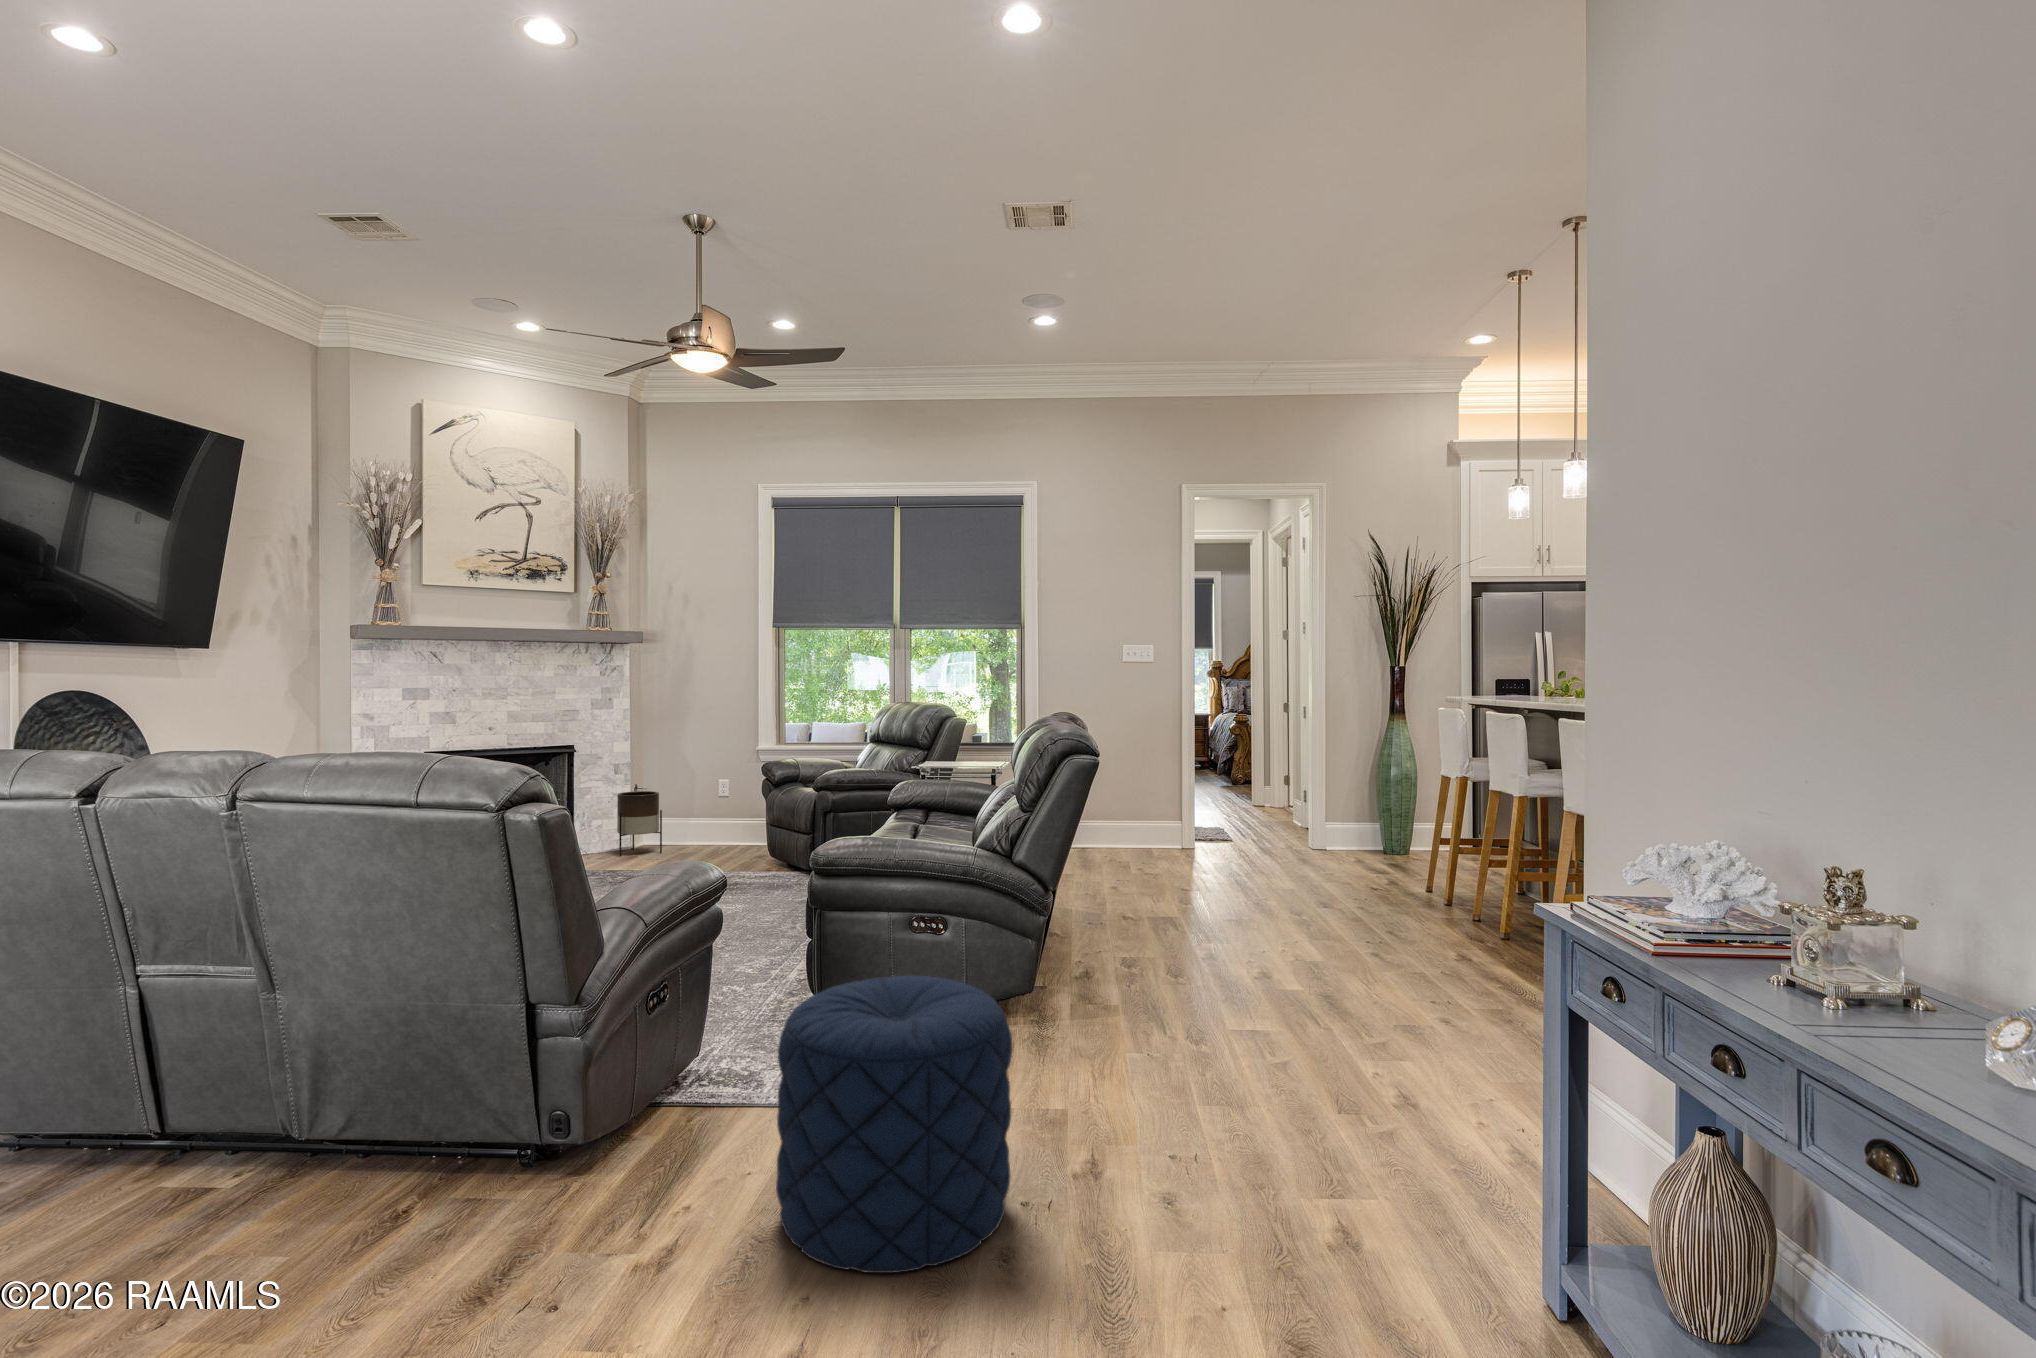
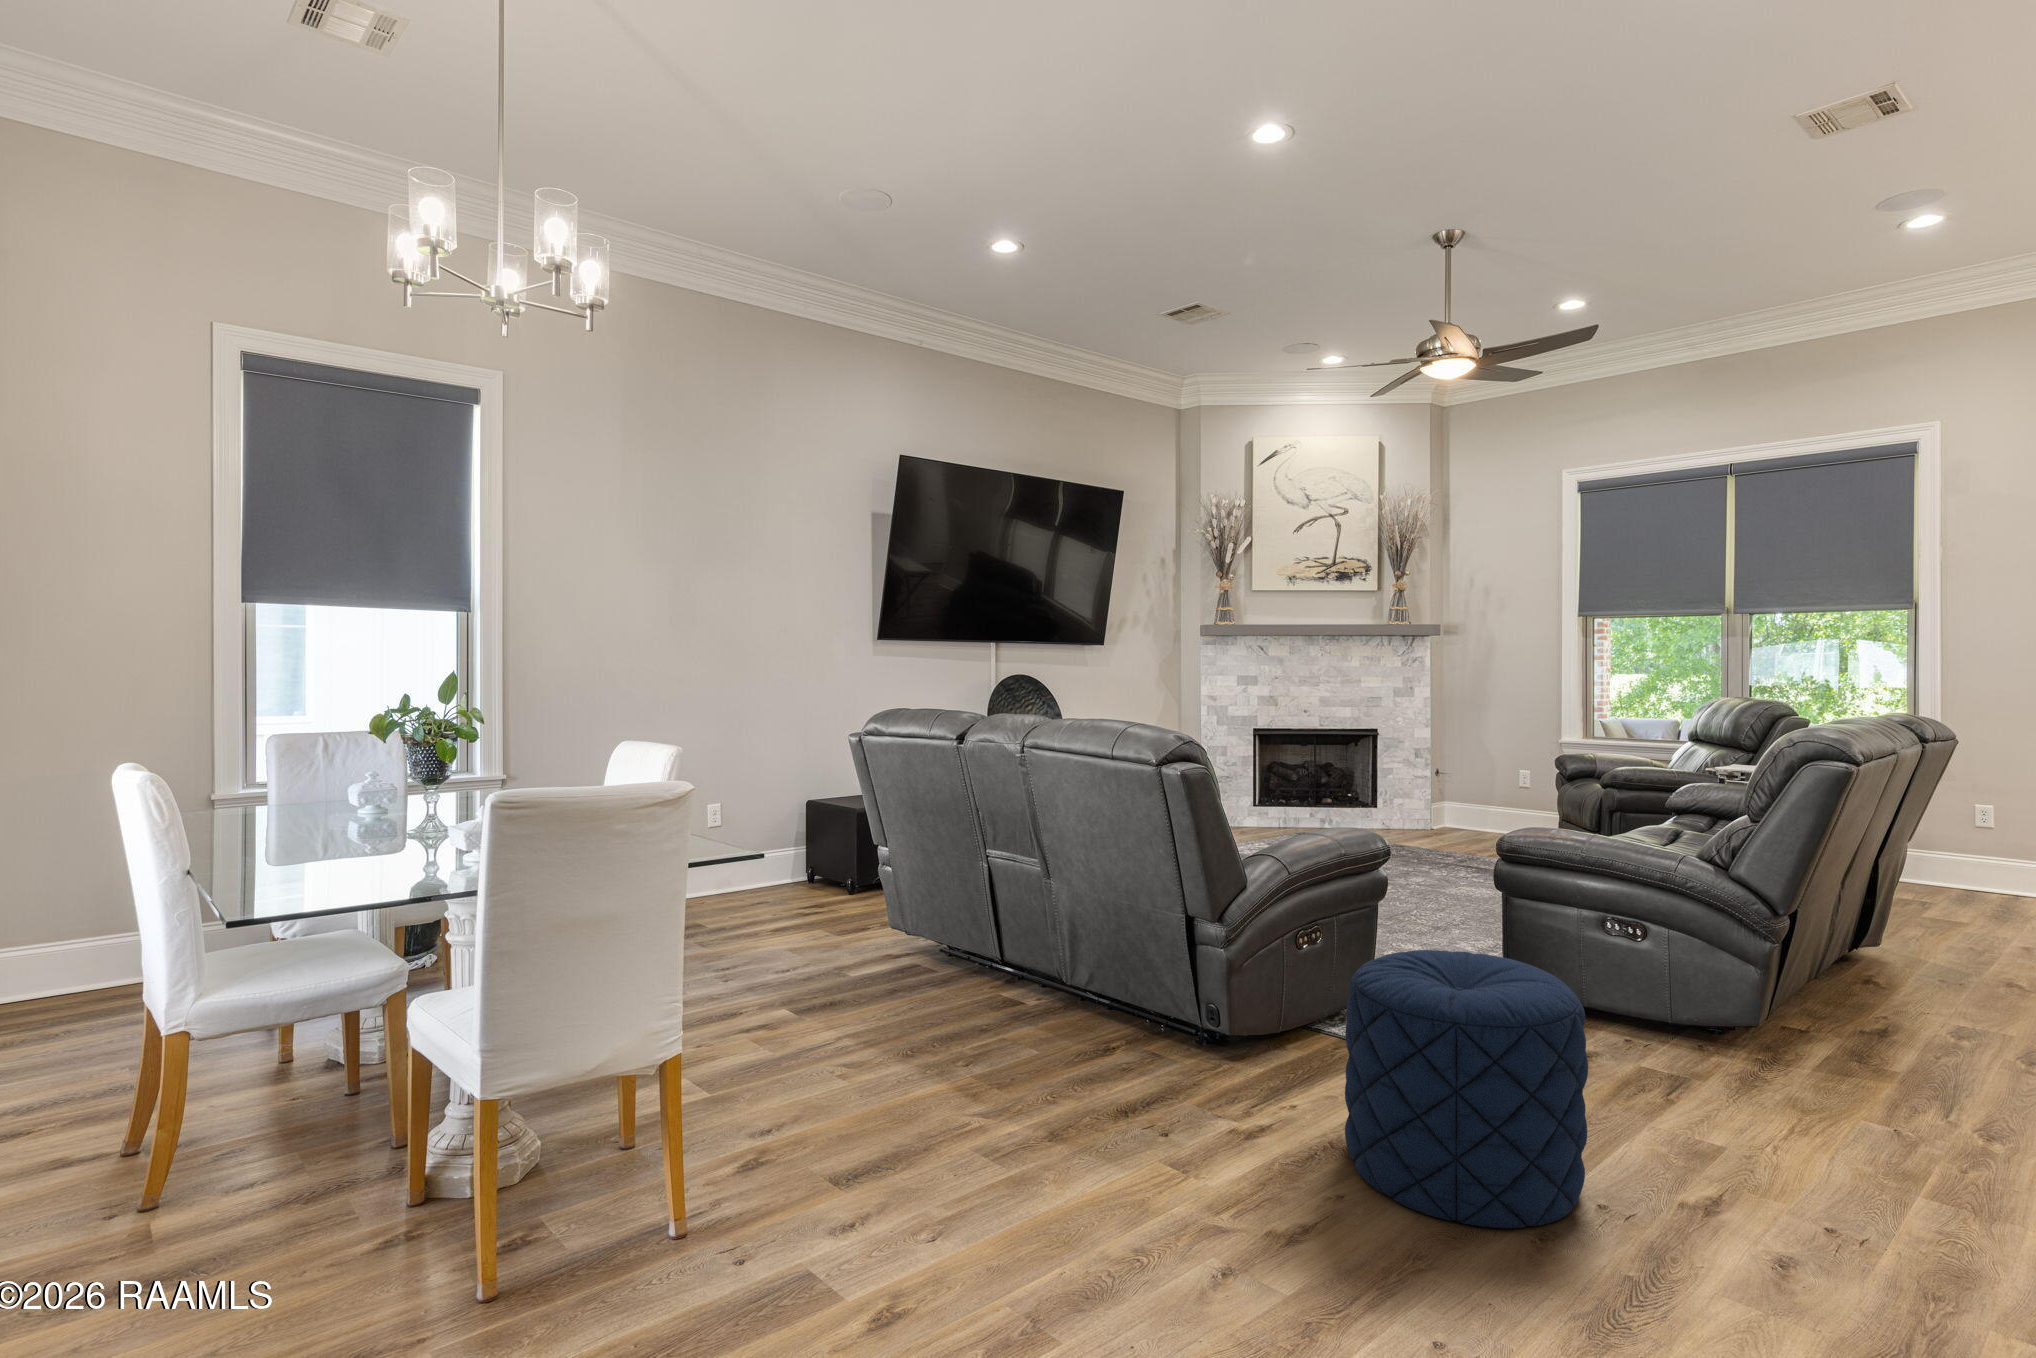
planter: present [617,791,662,856] -> none [1416,775,1458,835]

